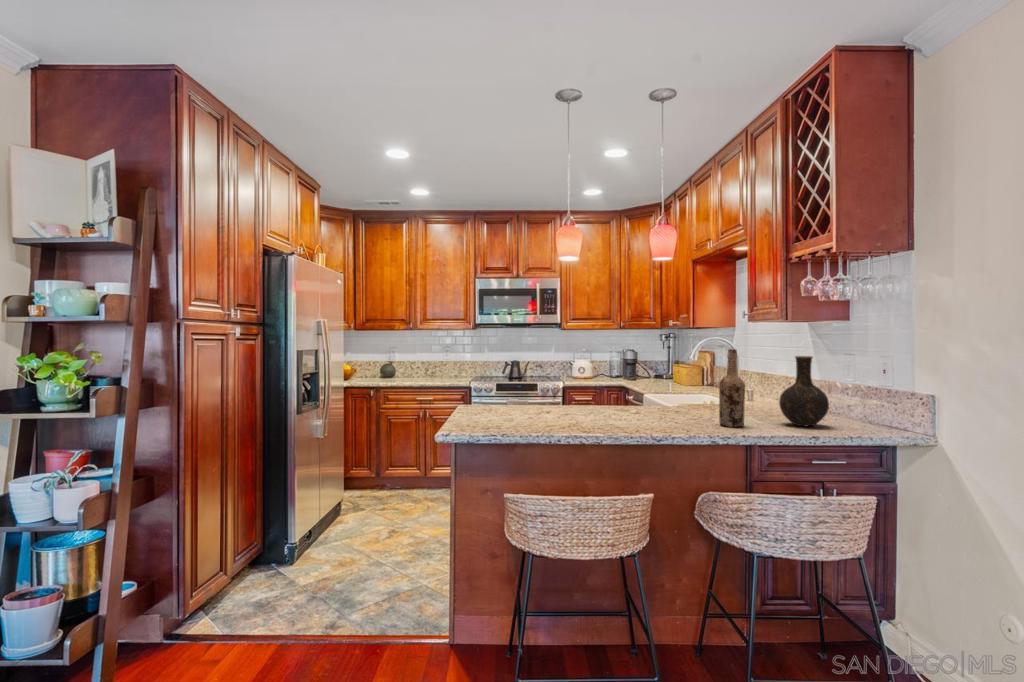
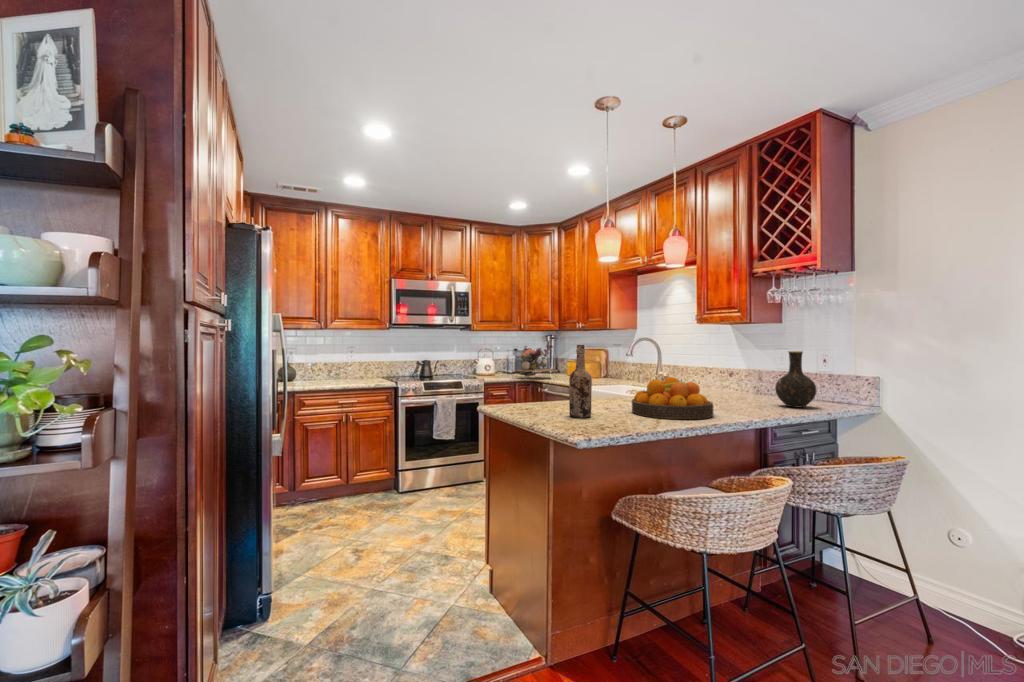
flower arrangement: none [595,344,647,382] -> present [515,345,552,377]
wine bottle: present [719,349,745,427] -> present [569,345,592,418]
fruit bowl: none [570,382,654,427] -> present [632,377,714,419]

